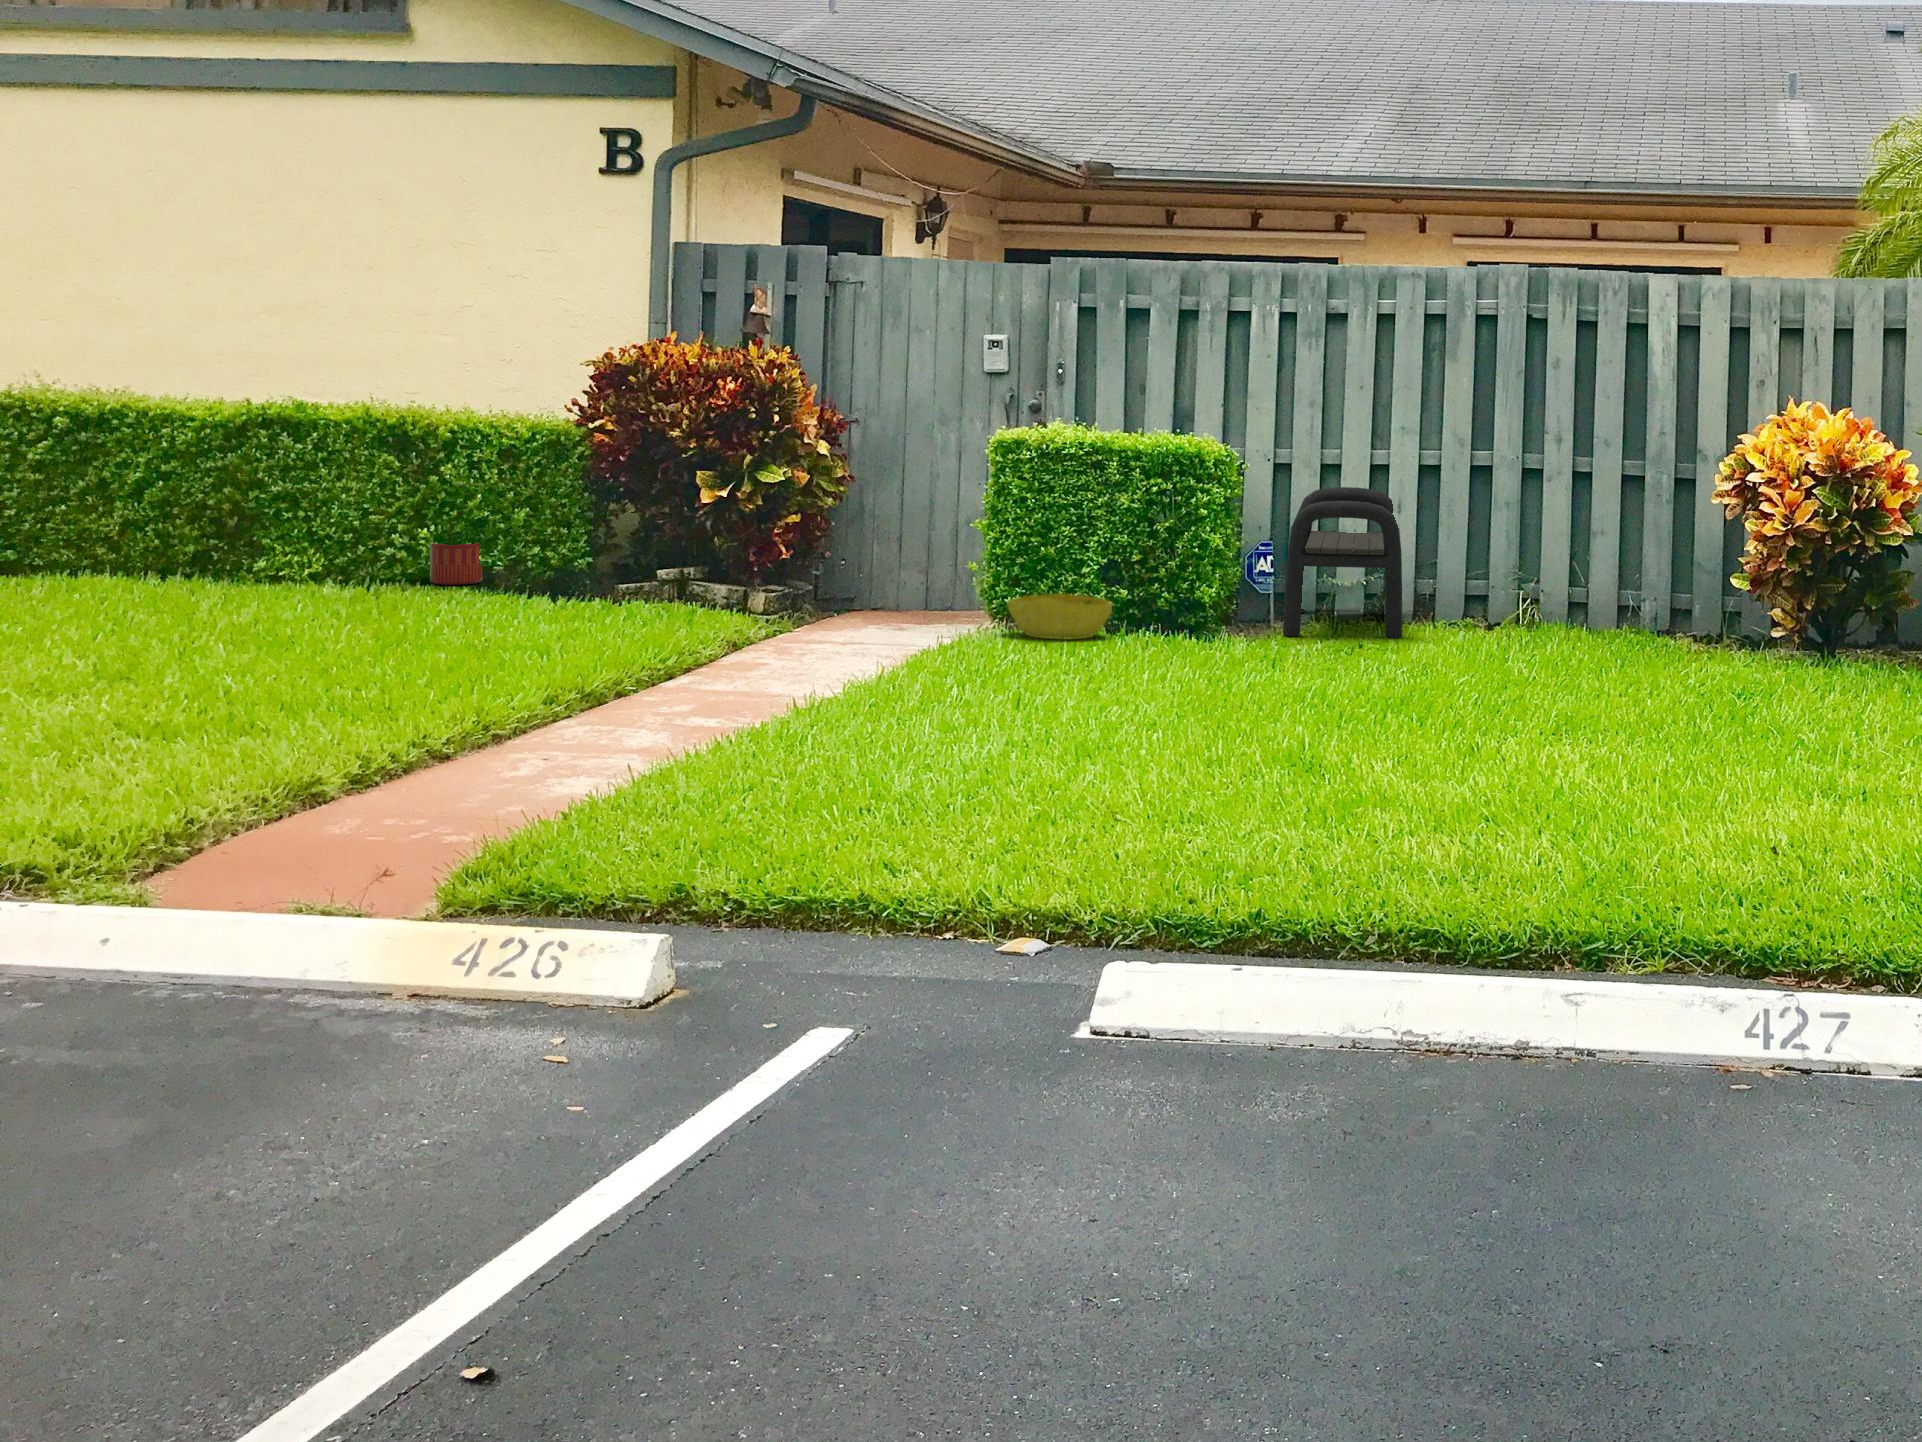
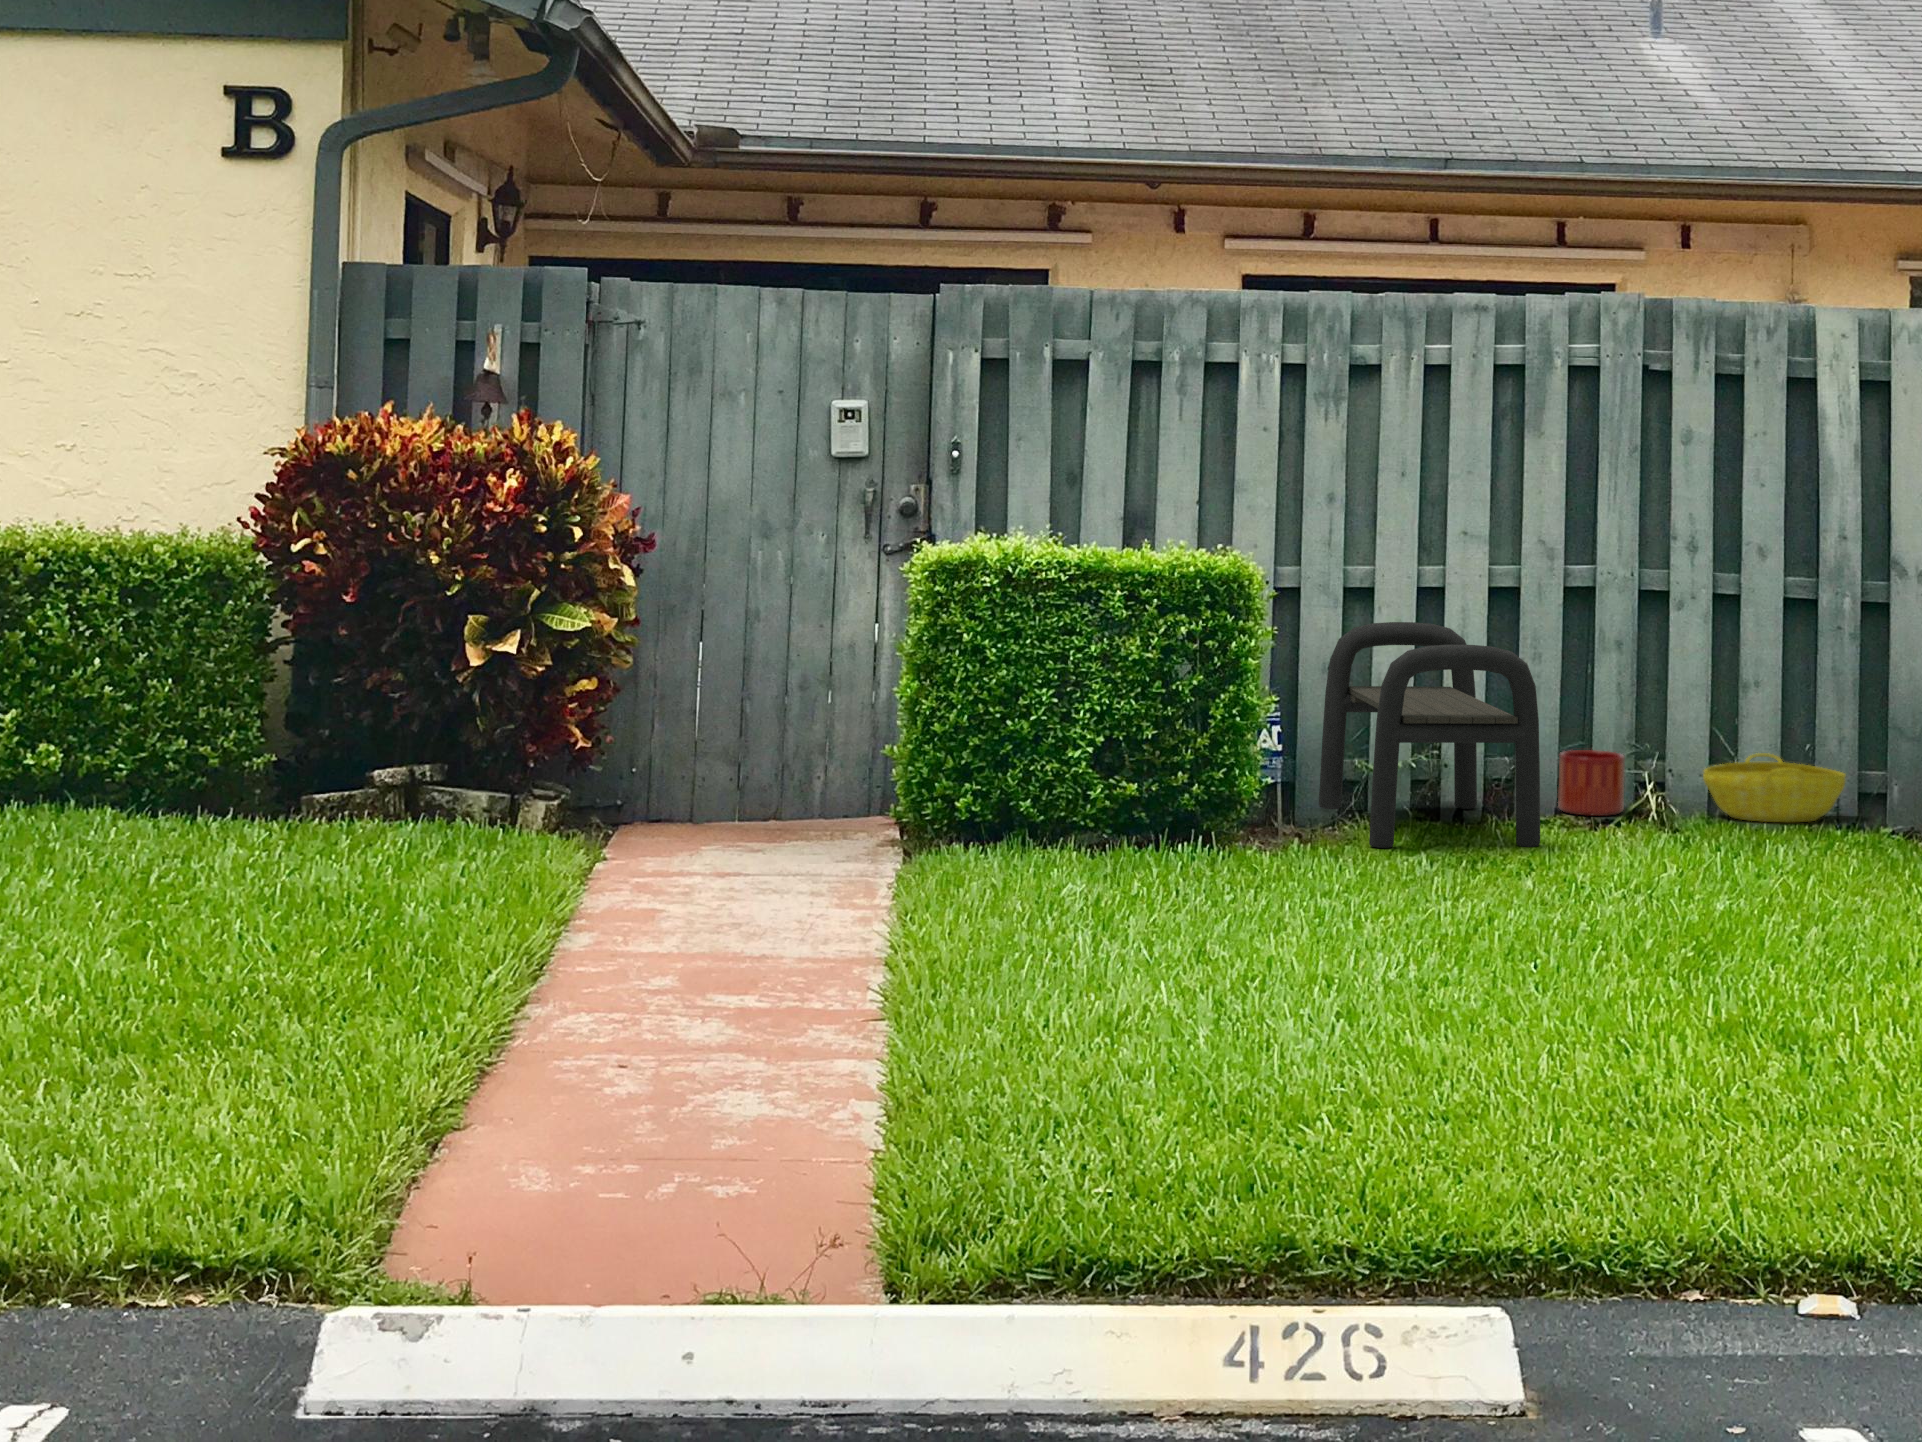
planter: present [430,542,482,585] -> present [1558,750,1625,816]
basket: present [1008,594,1112,640] -> present [1703,753,1846,822]

